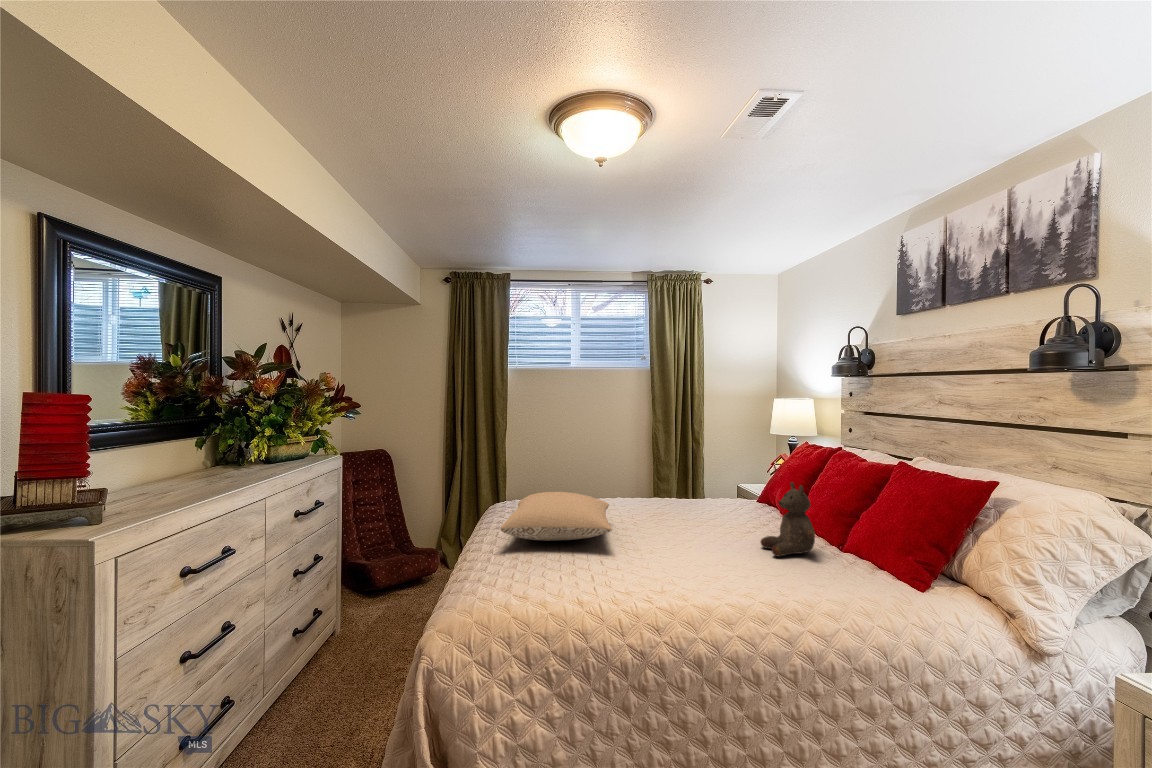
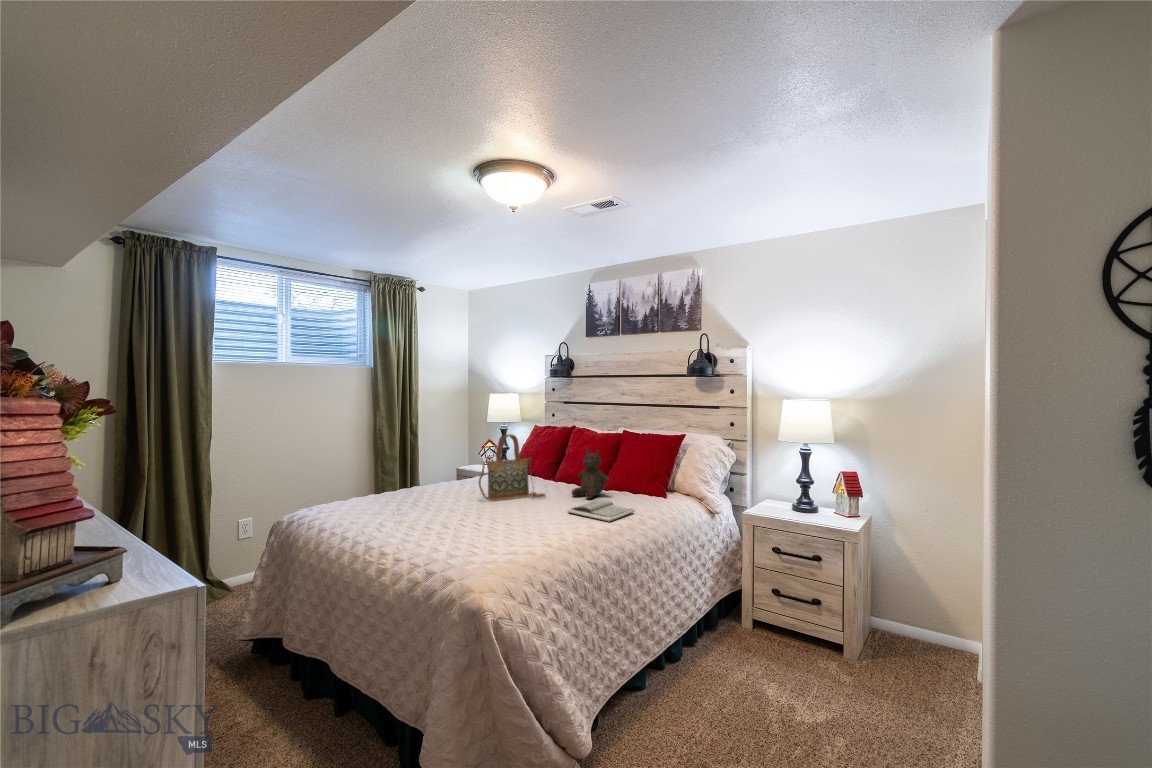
handbag: none [644,450,727,539] -> present [479,434,545,501]
pillow: present [501,492,612,541] -> none [371,480,500,524]
book: none [703,561,800,598] -> present [567,500,635,521]

